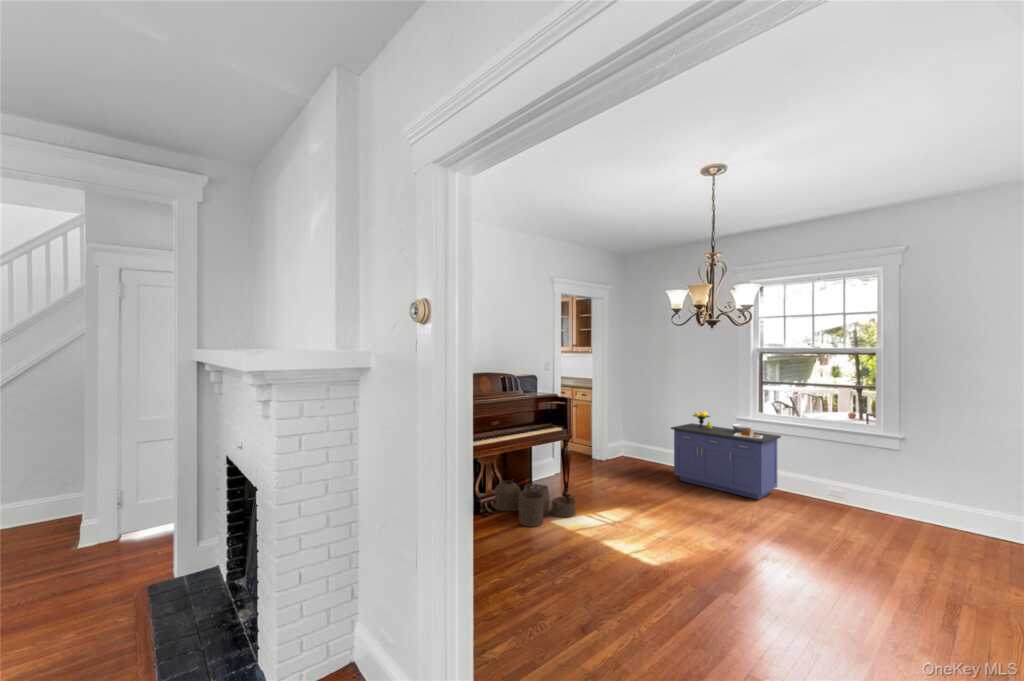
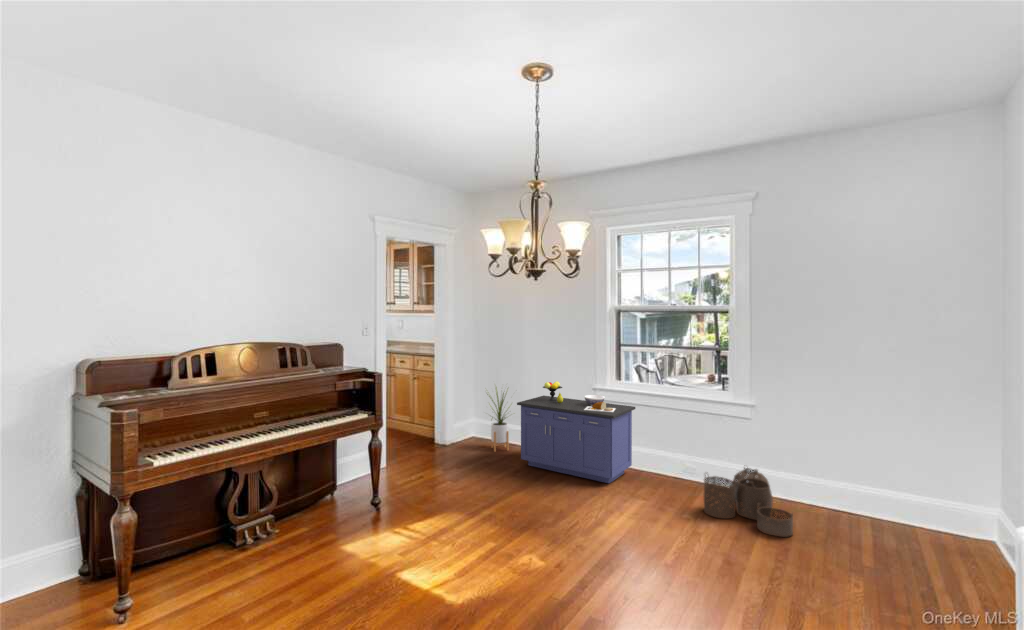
house plant: none [635,410,667,468] -> present [489,388,509,451]
woven basket: present [493,479,576,526] -> present [704,468,793,537]

